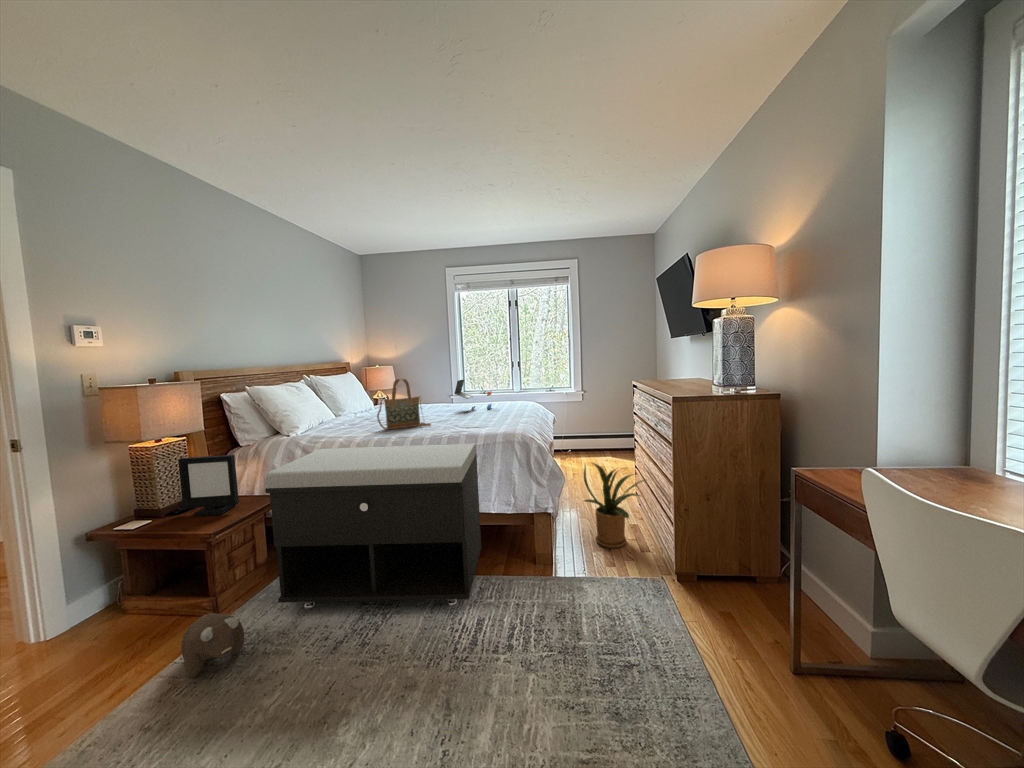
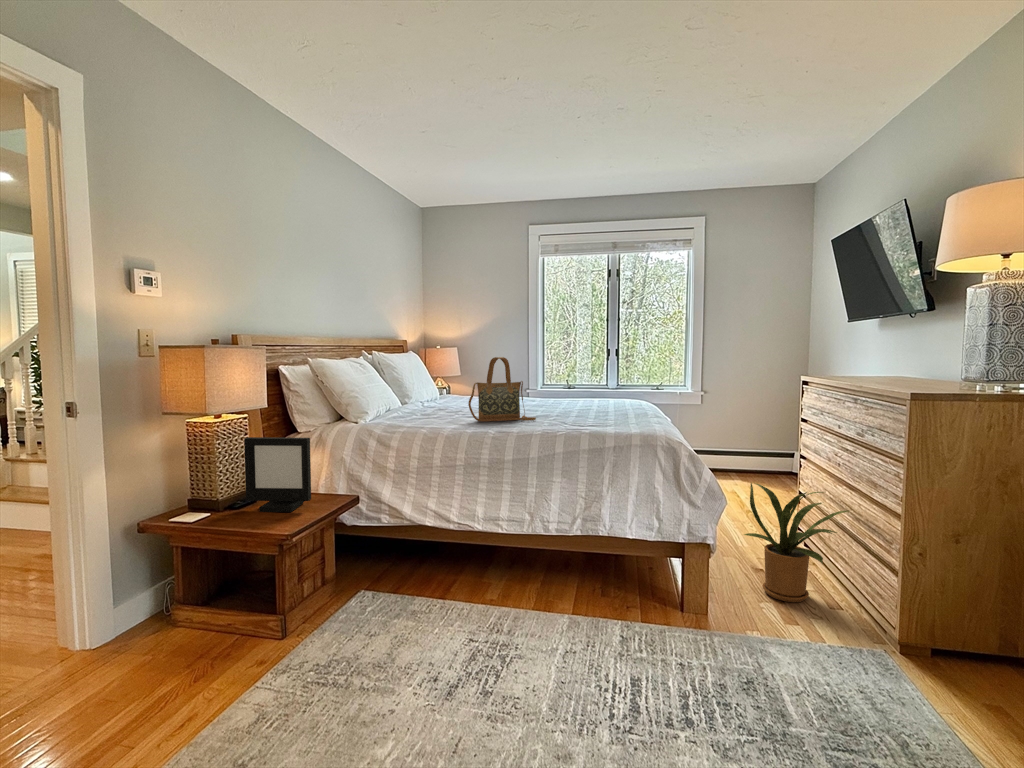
laptop: present [455,380,492,410] -> none [554,365,601,407]
storage bench: present [265,443,481,609] -> none [361,439,620,657]
plush toy: present [181,613,244,678] -> none [263,633,338,711]

